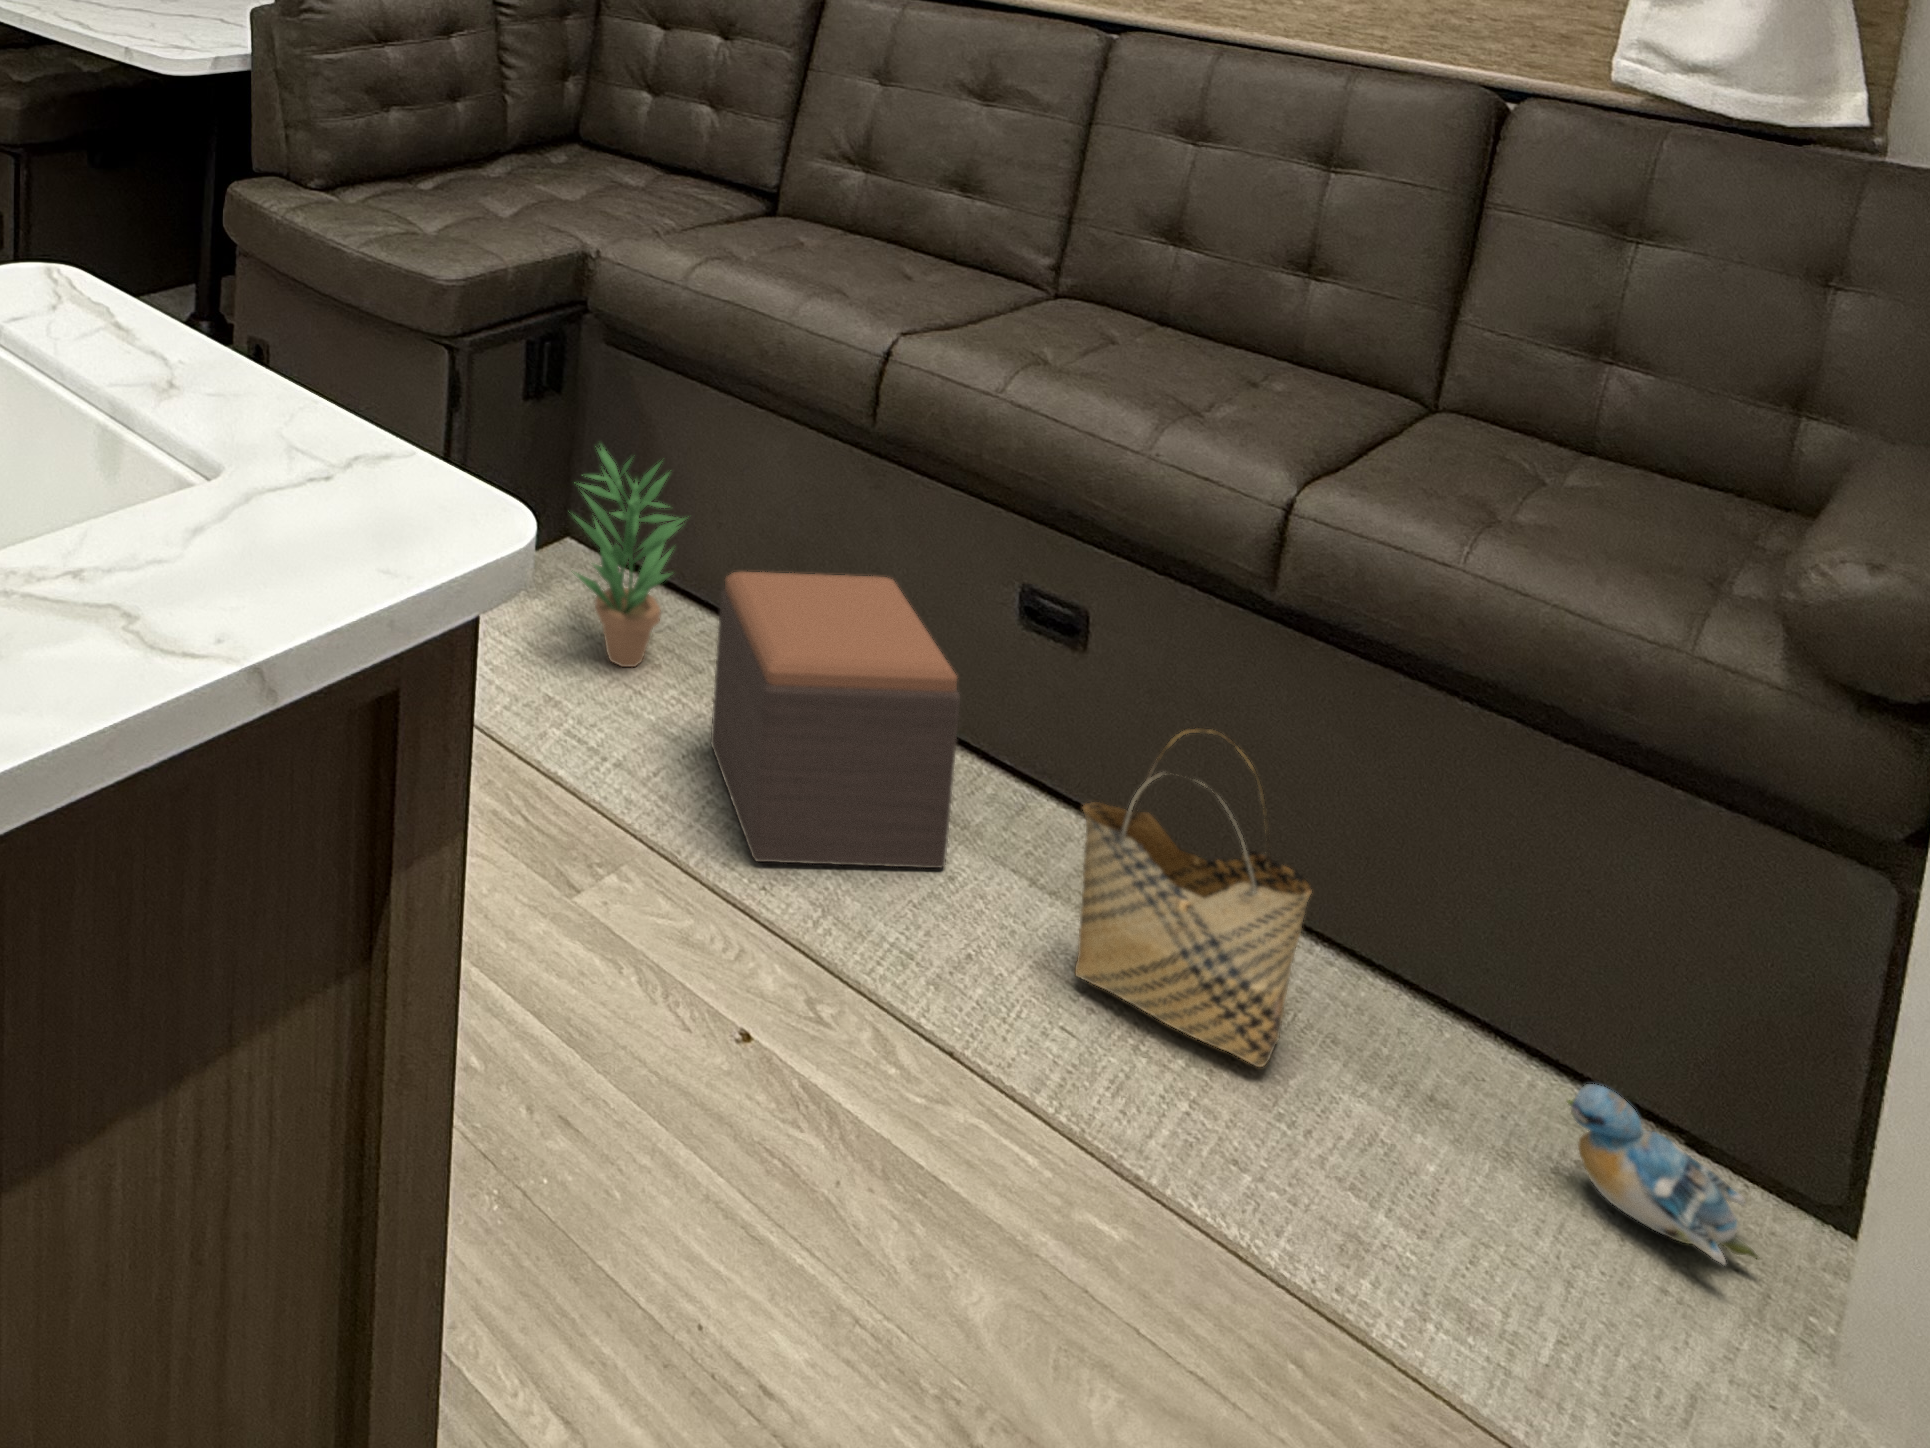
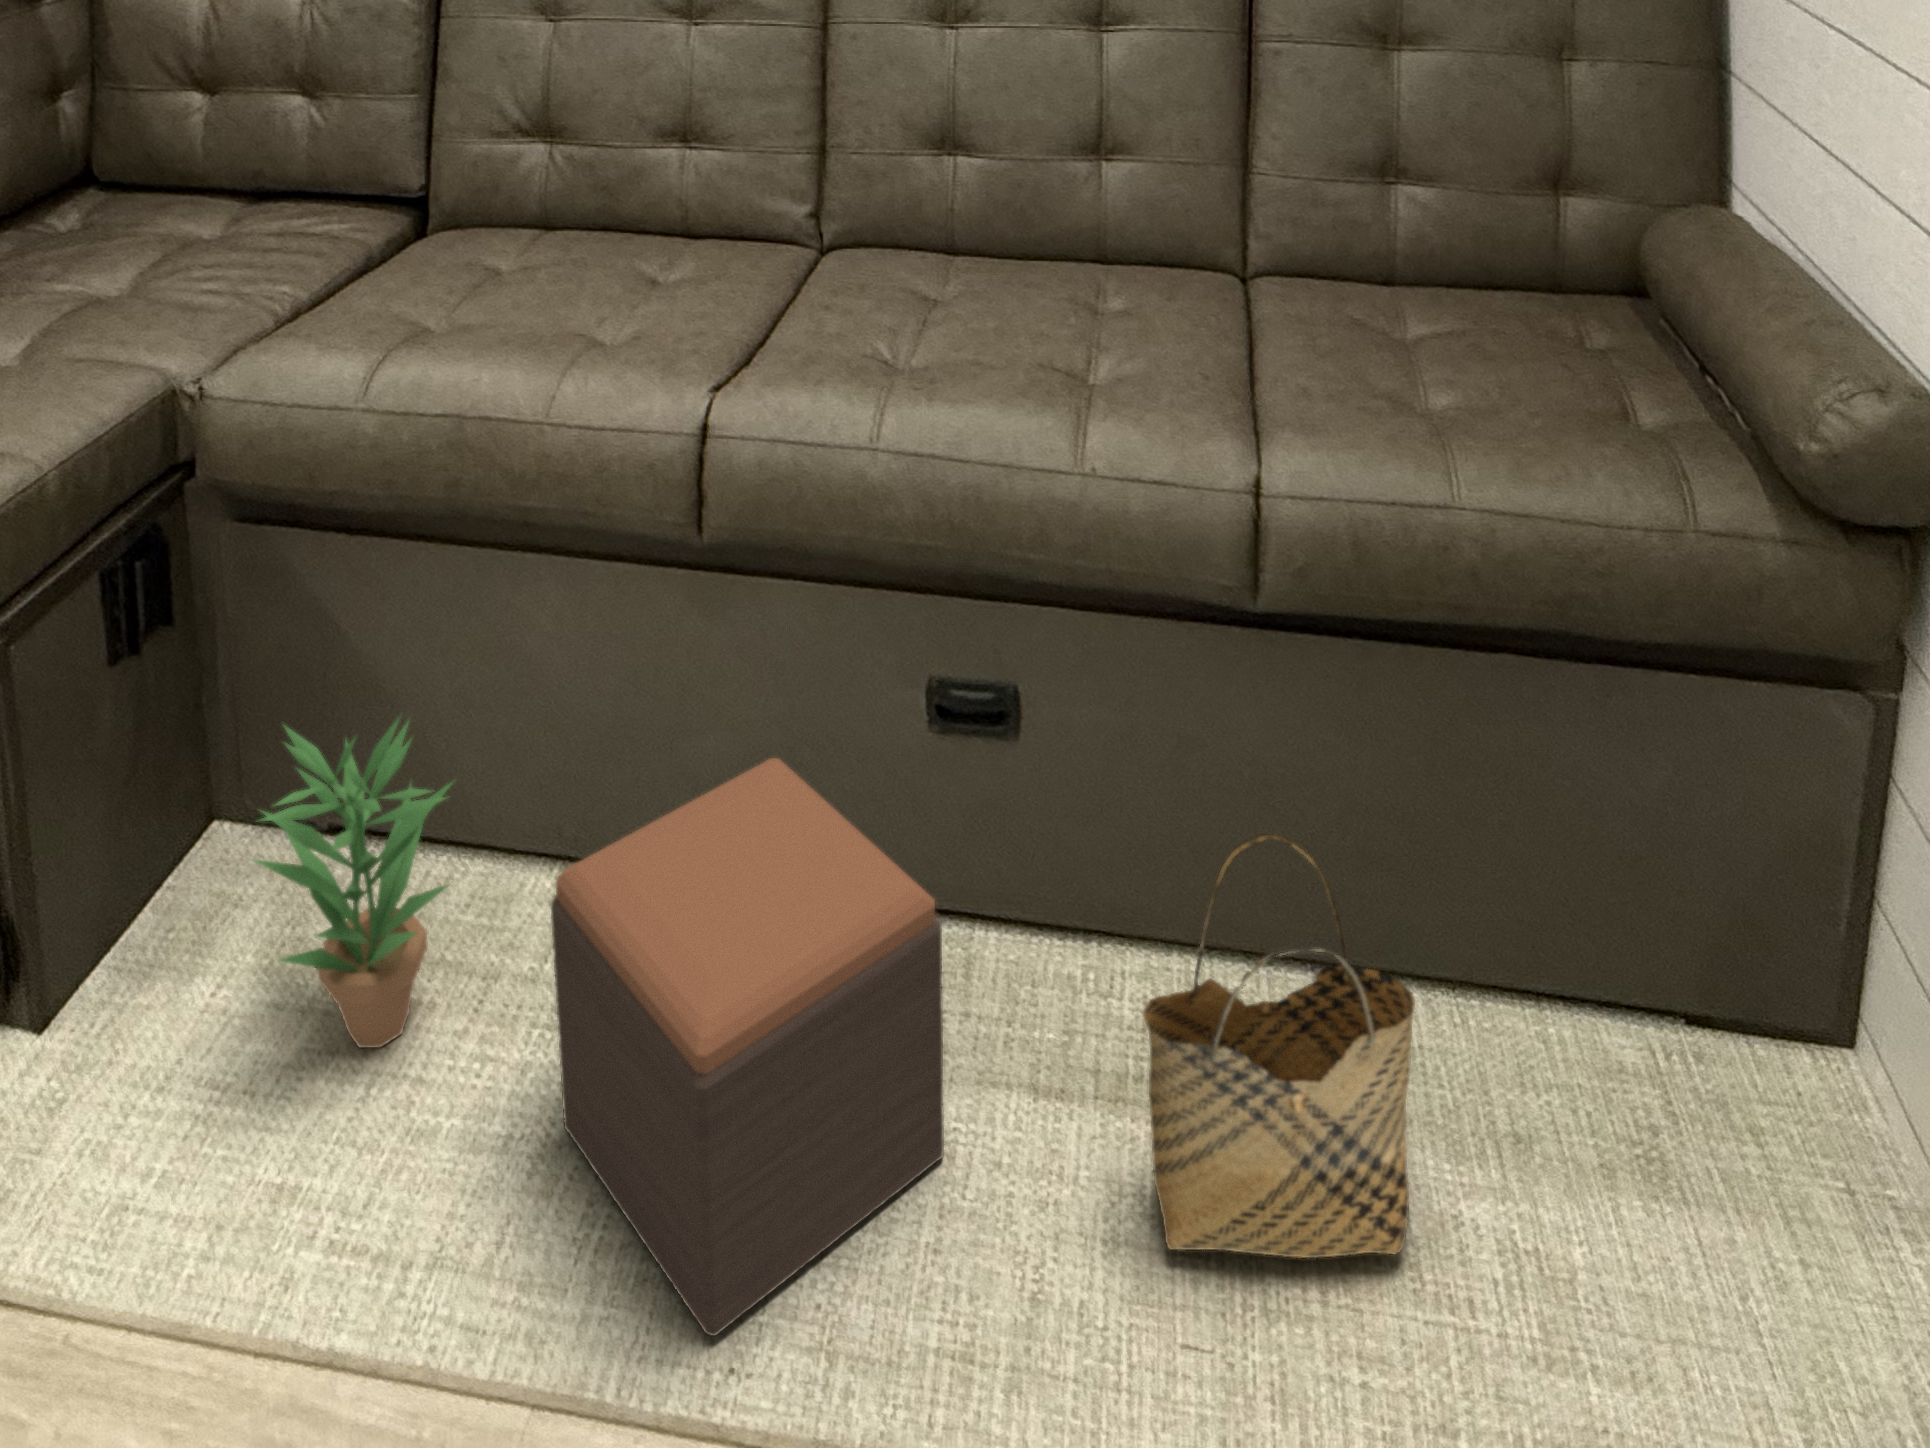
plush toy: present [1568,1084,1758,1265] -> none [1674,1063,1862,1215]

